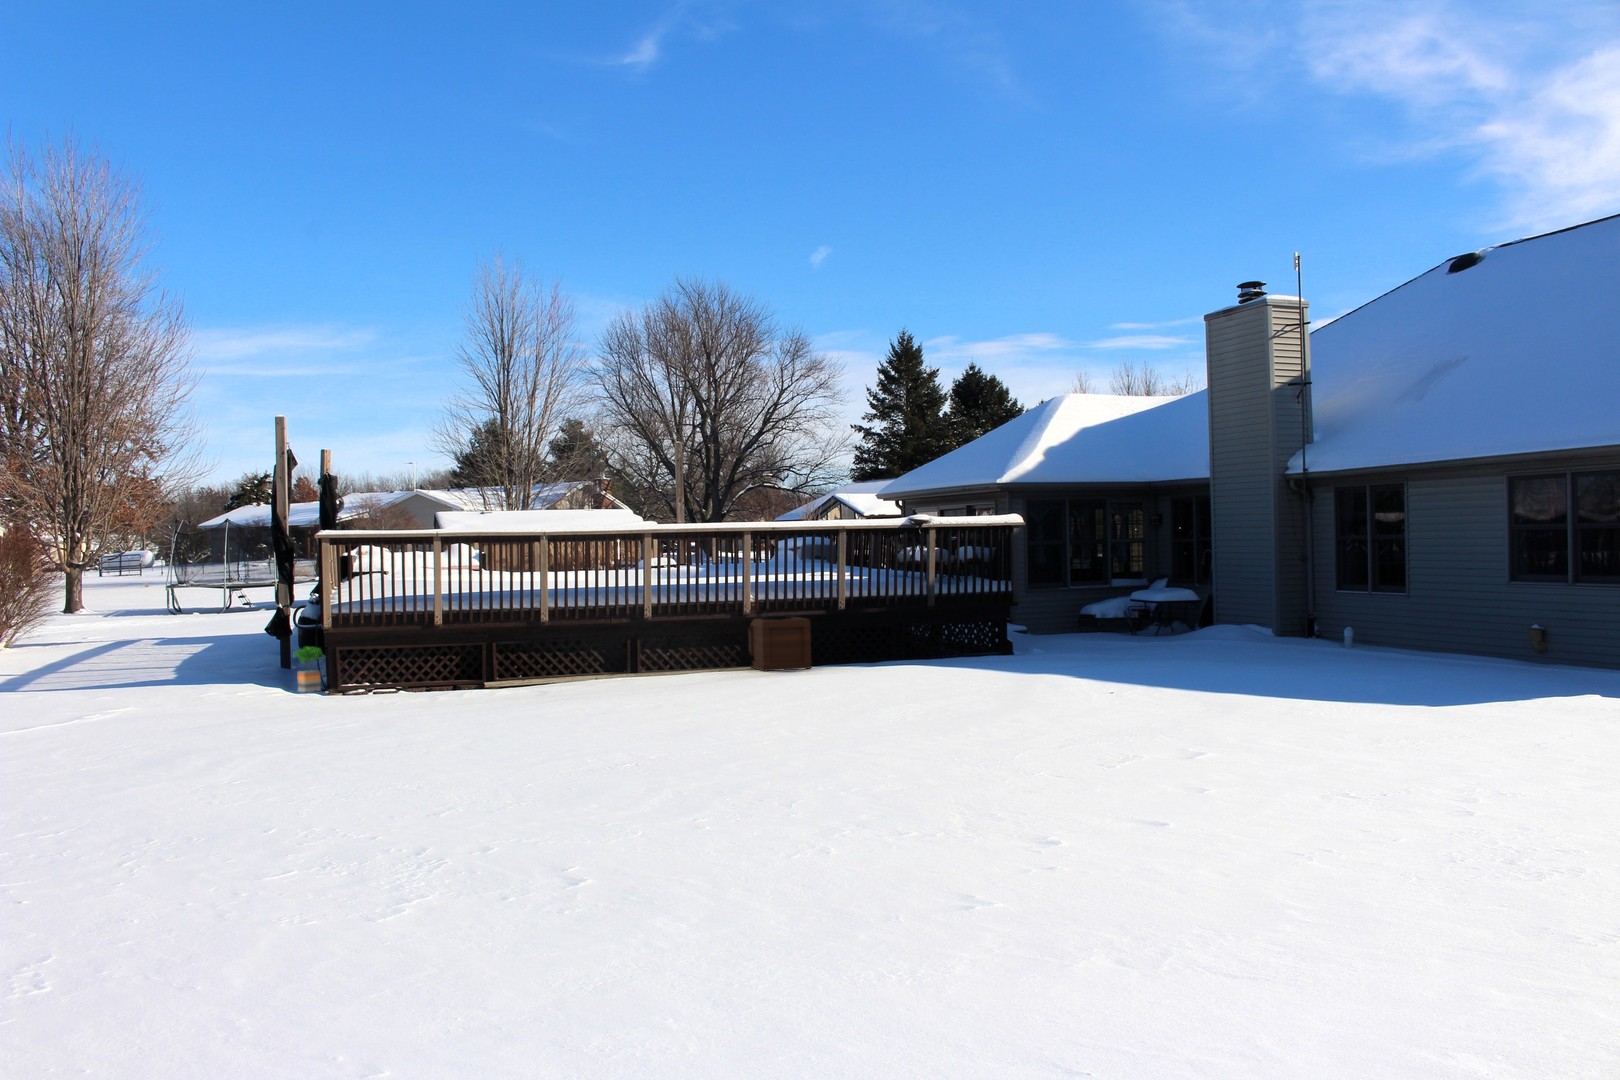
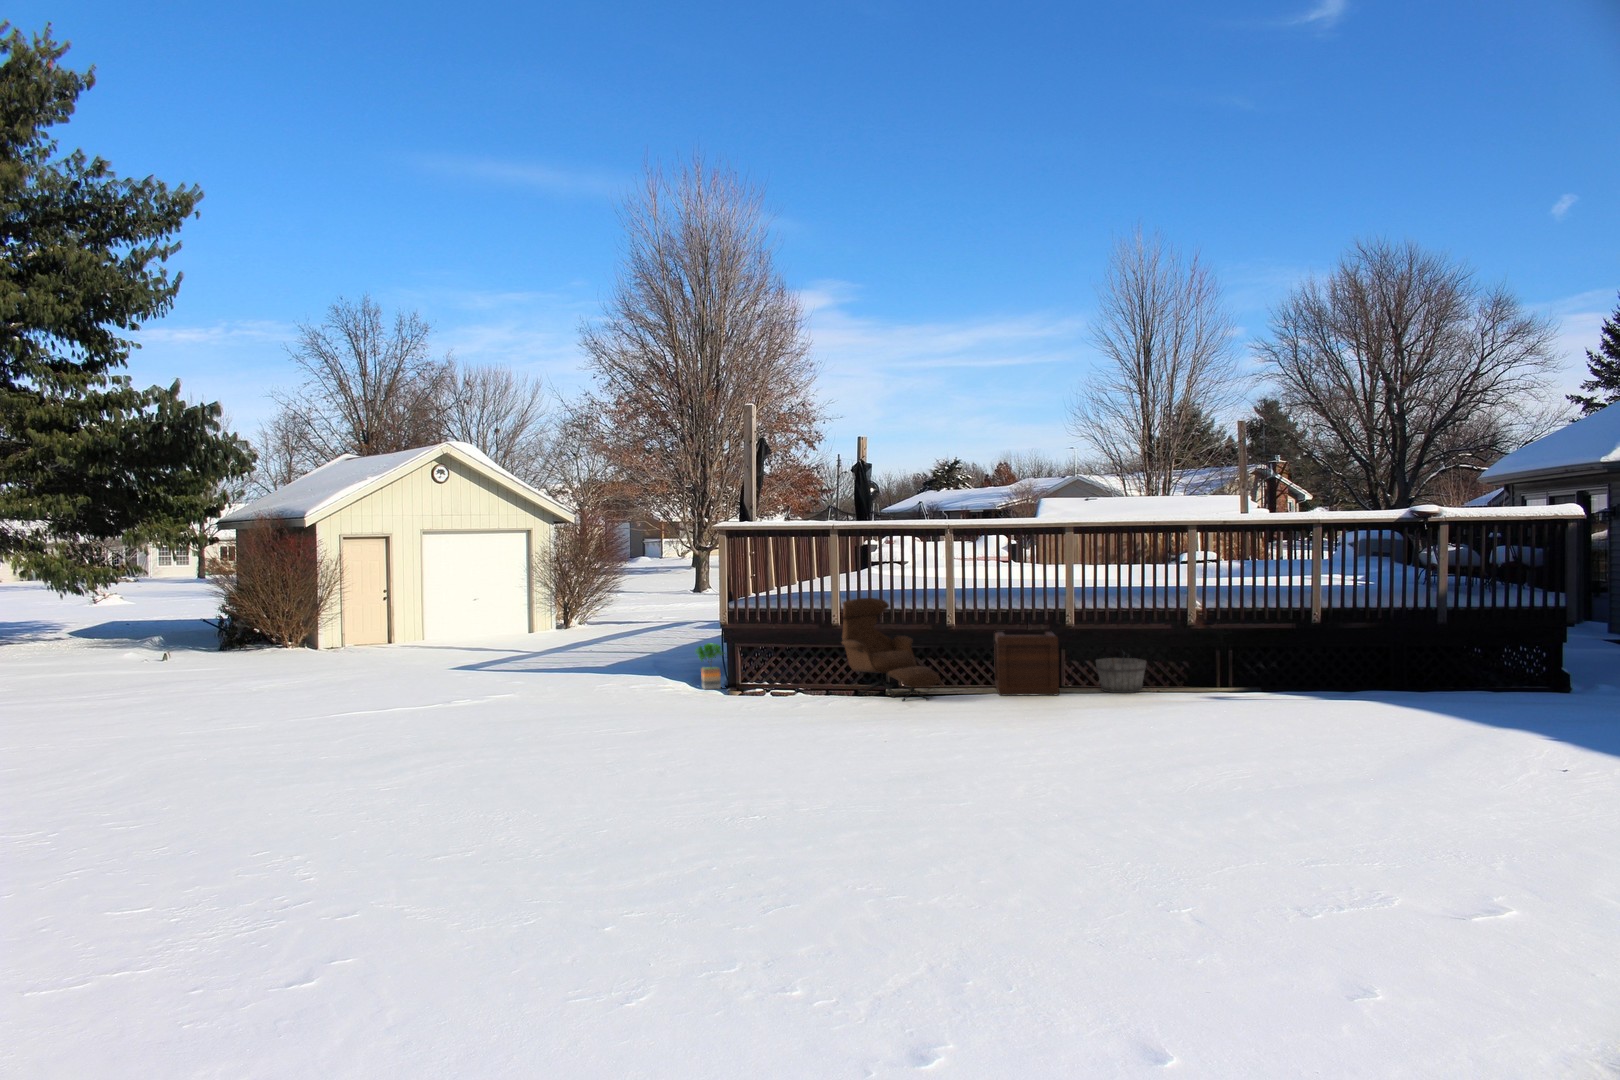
lounge chair: none [448,598,547,687] -> present [842,598,941,701]
wooden crate: present [748,617,811,671] -> present [994,632,1059,696]
wooden bucket: none [672,637,714,673] -> present [1096,653,1146,693]

